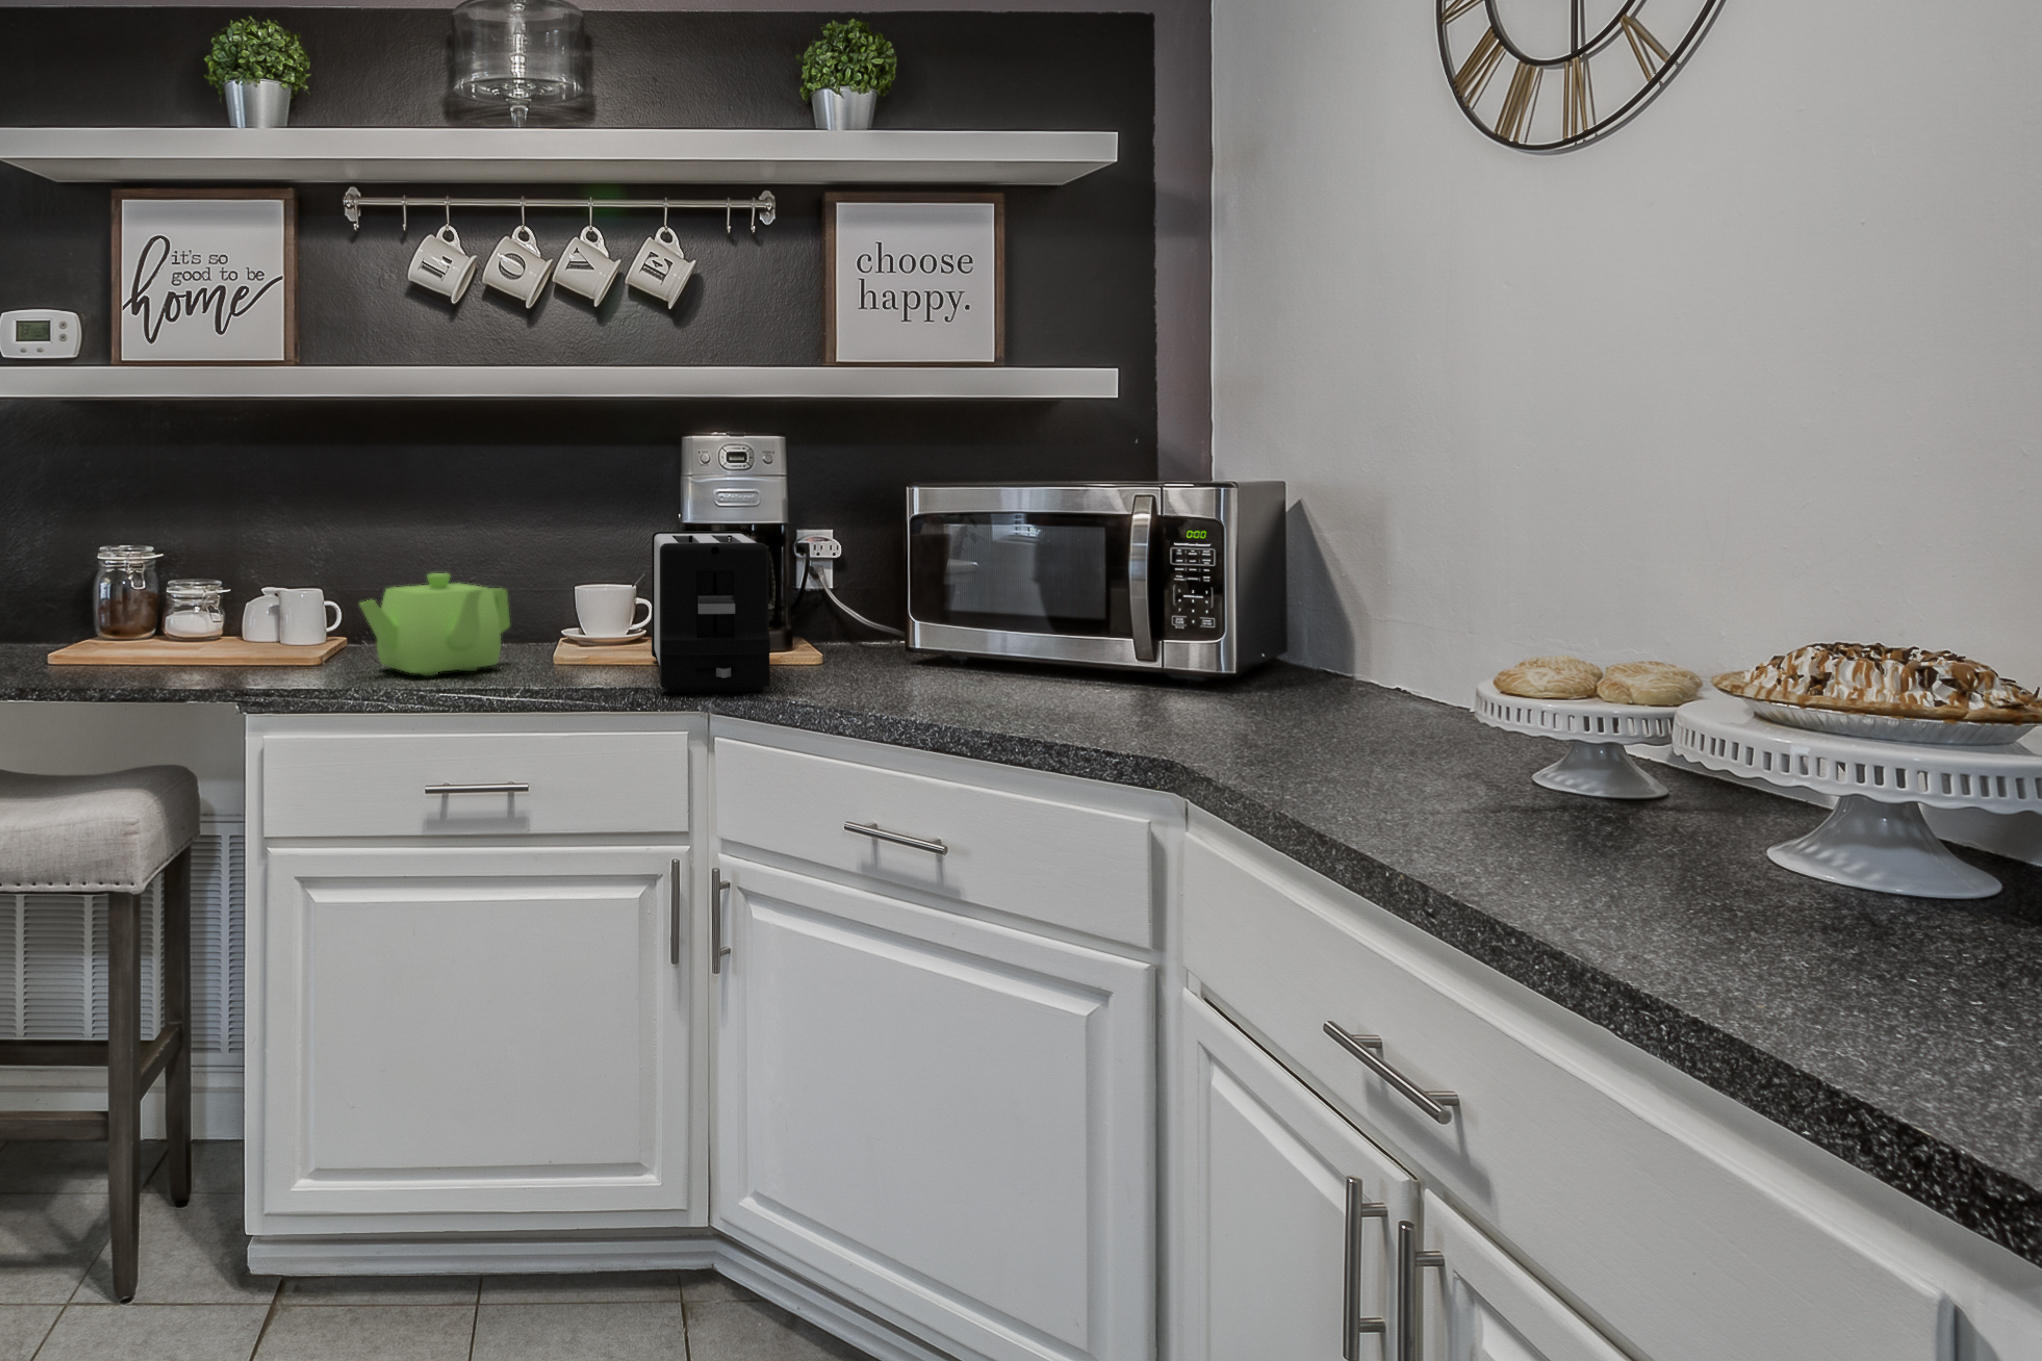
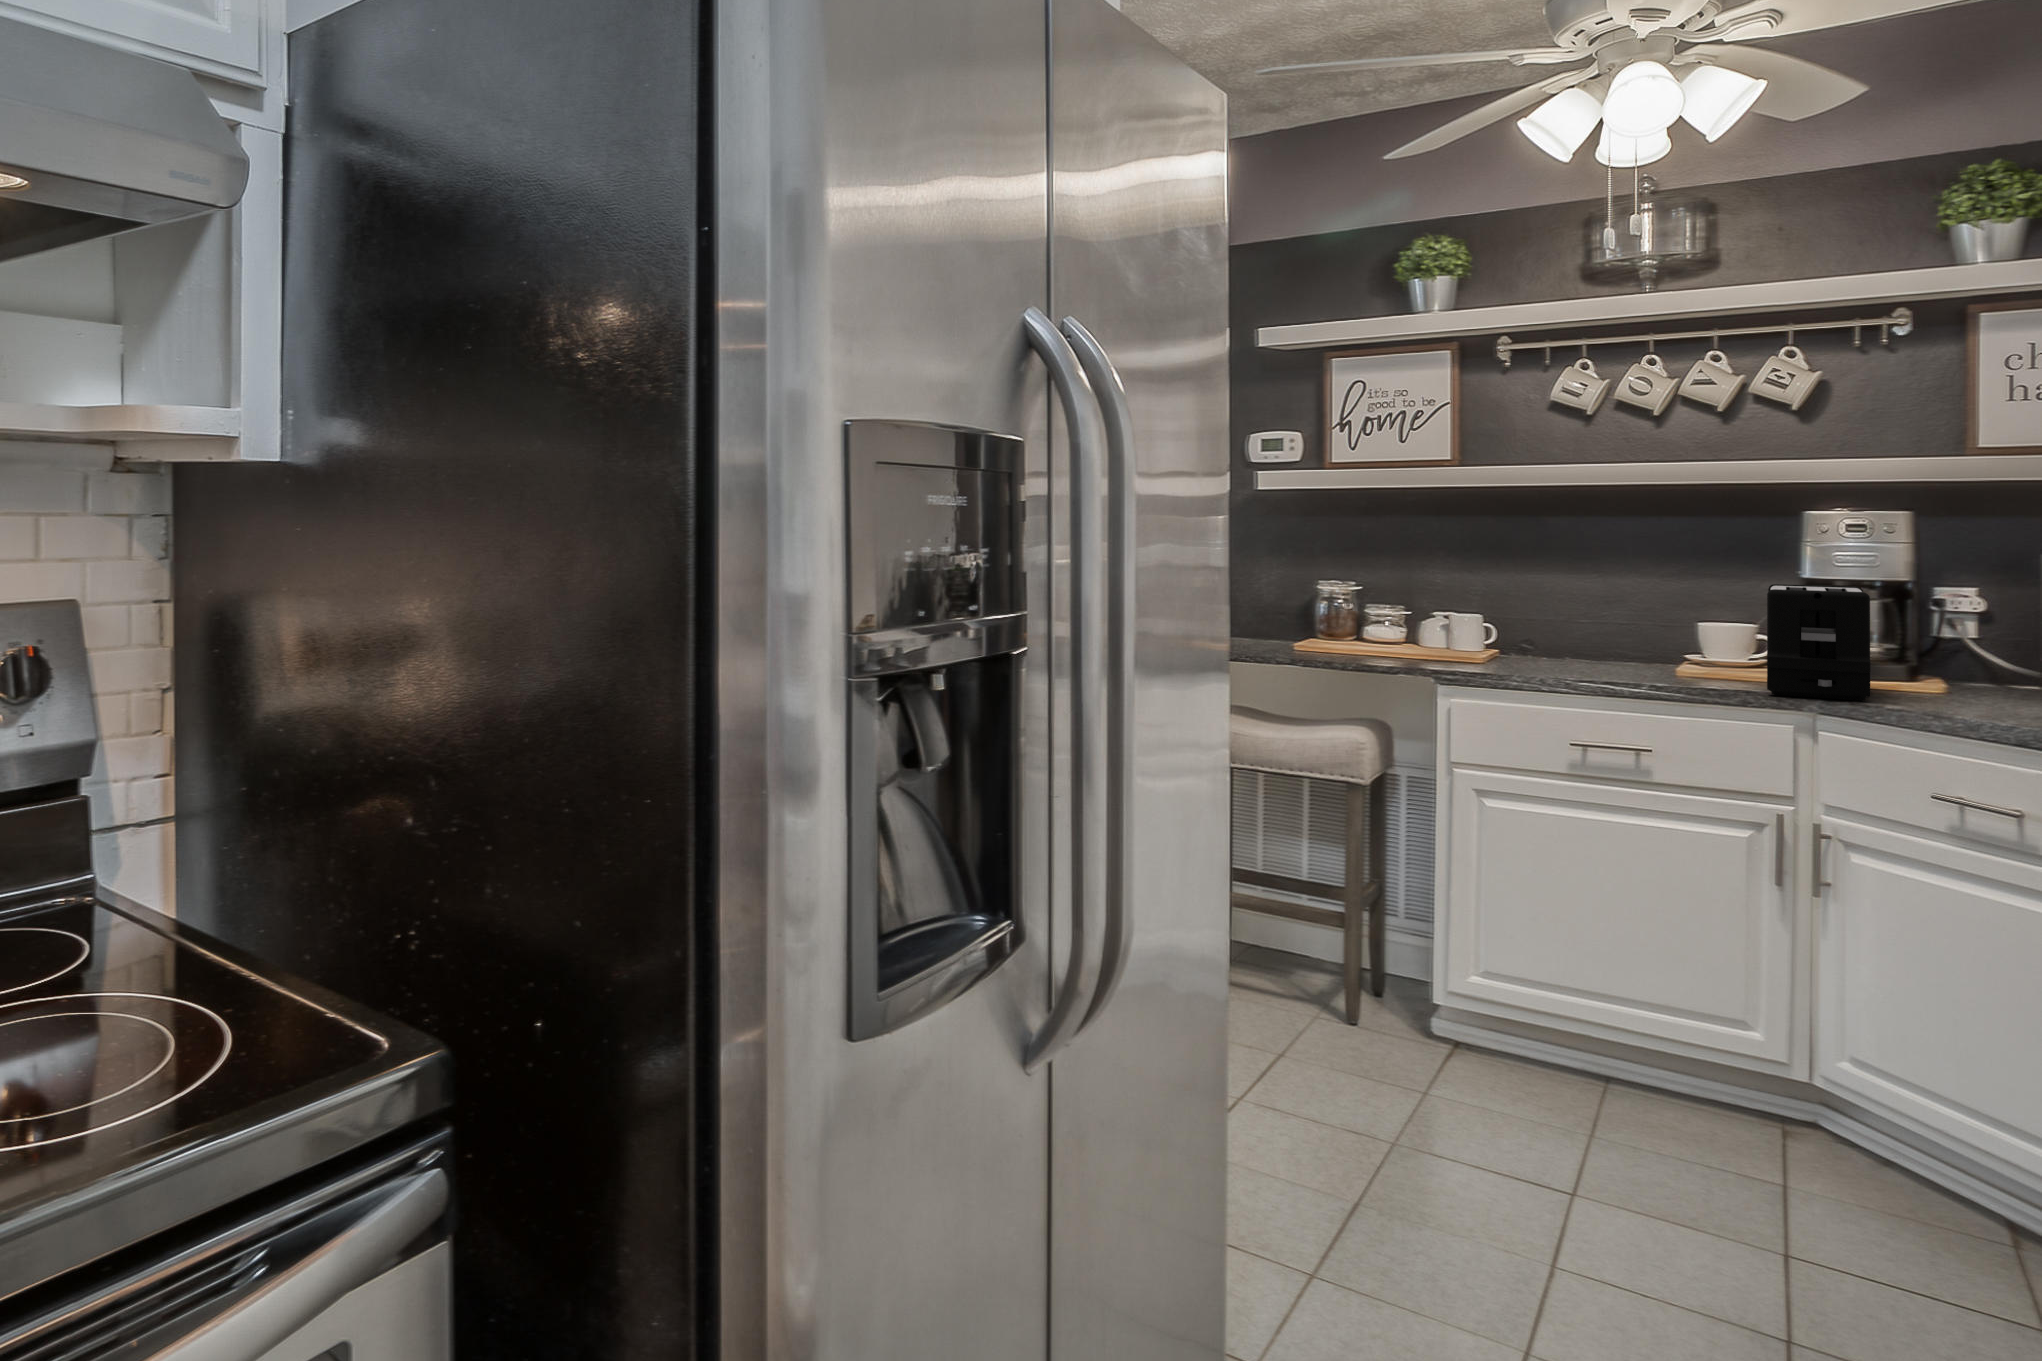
teapot: present [360,573,510,676] -> none [1517,606,1639,674]

